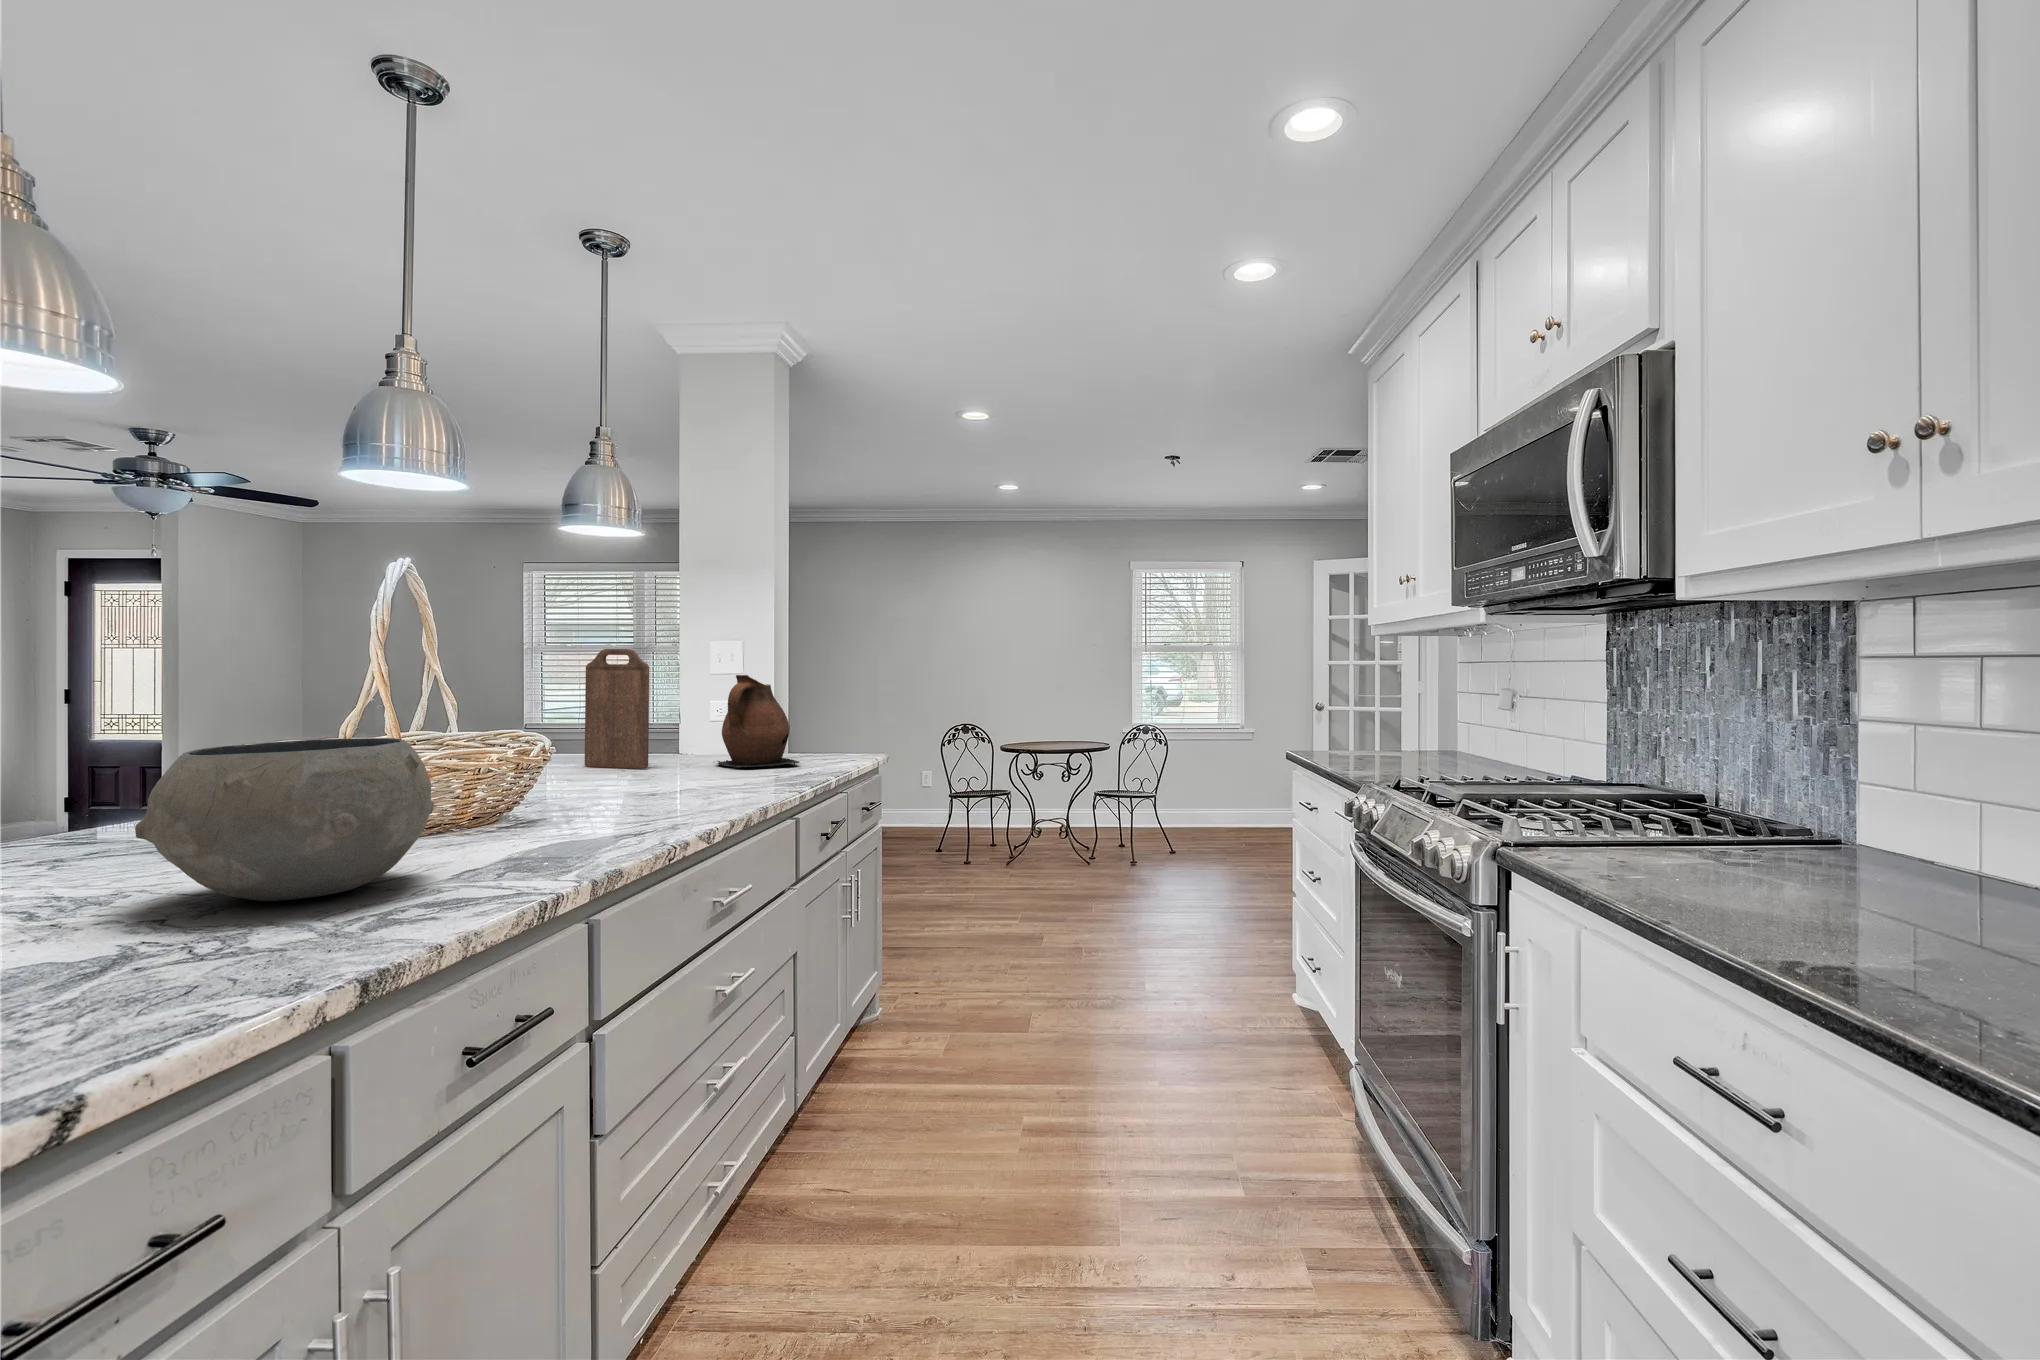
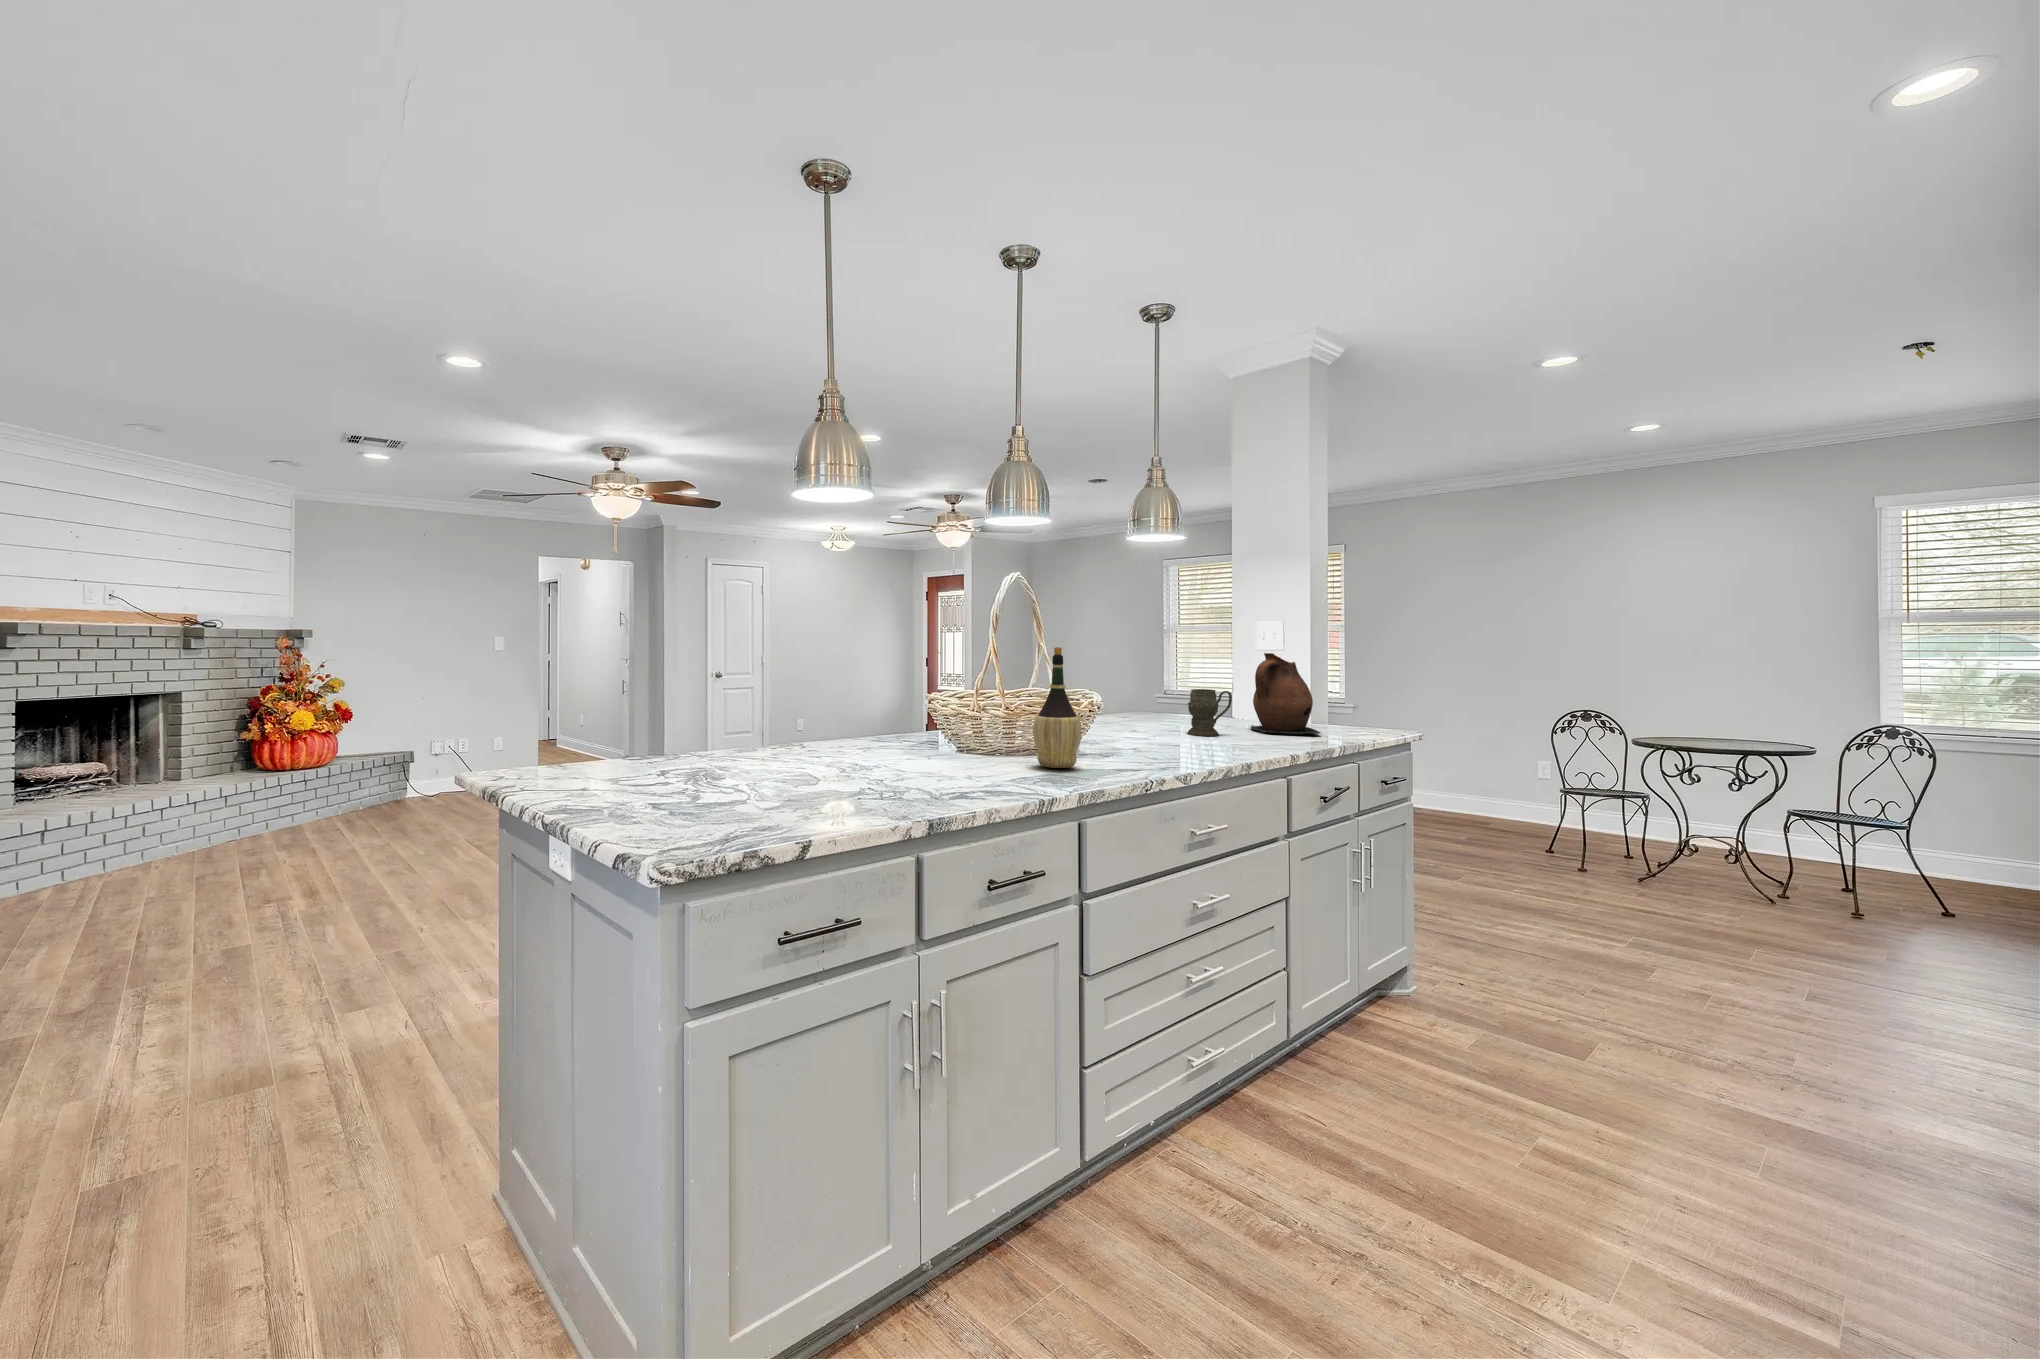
cutting board: present [585,649,649,768] -> none [1152,630,1195,725]
wine bottle: none [474,671,558,848] -> present [1033,647,1081,768]
mug: none [649,721,705,780] -> present [1187,689,1232,736]
ceramic bowl: present [135,738,434,901] -> none [868,686,1001,778]

